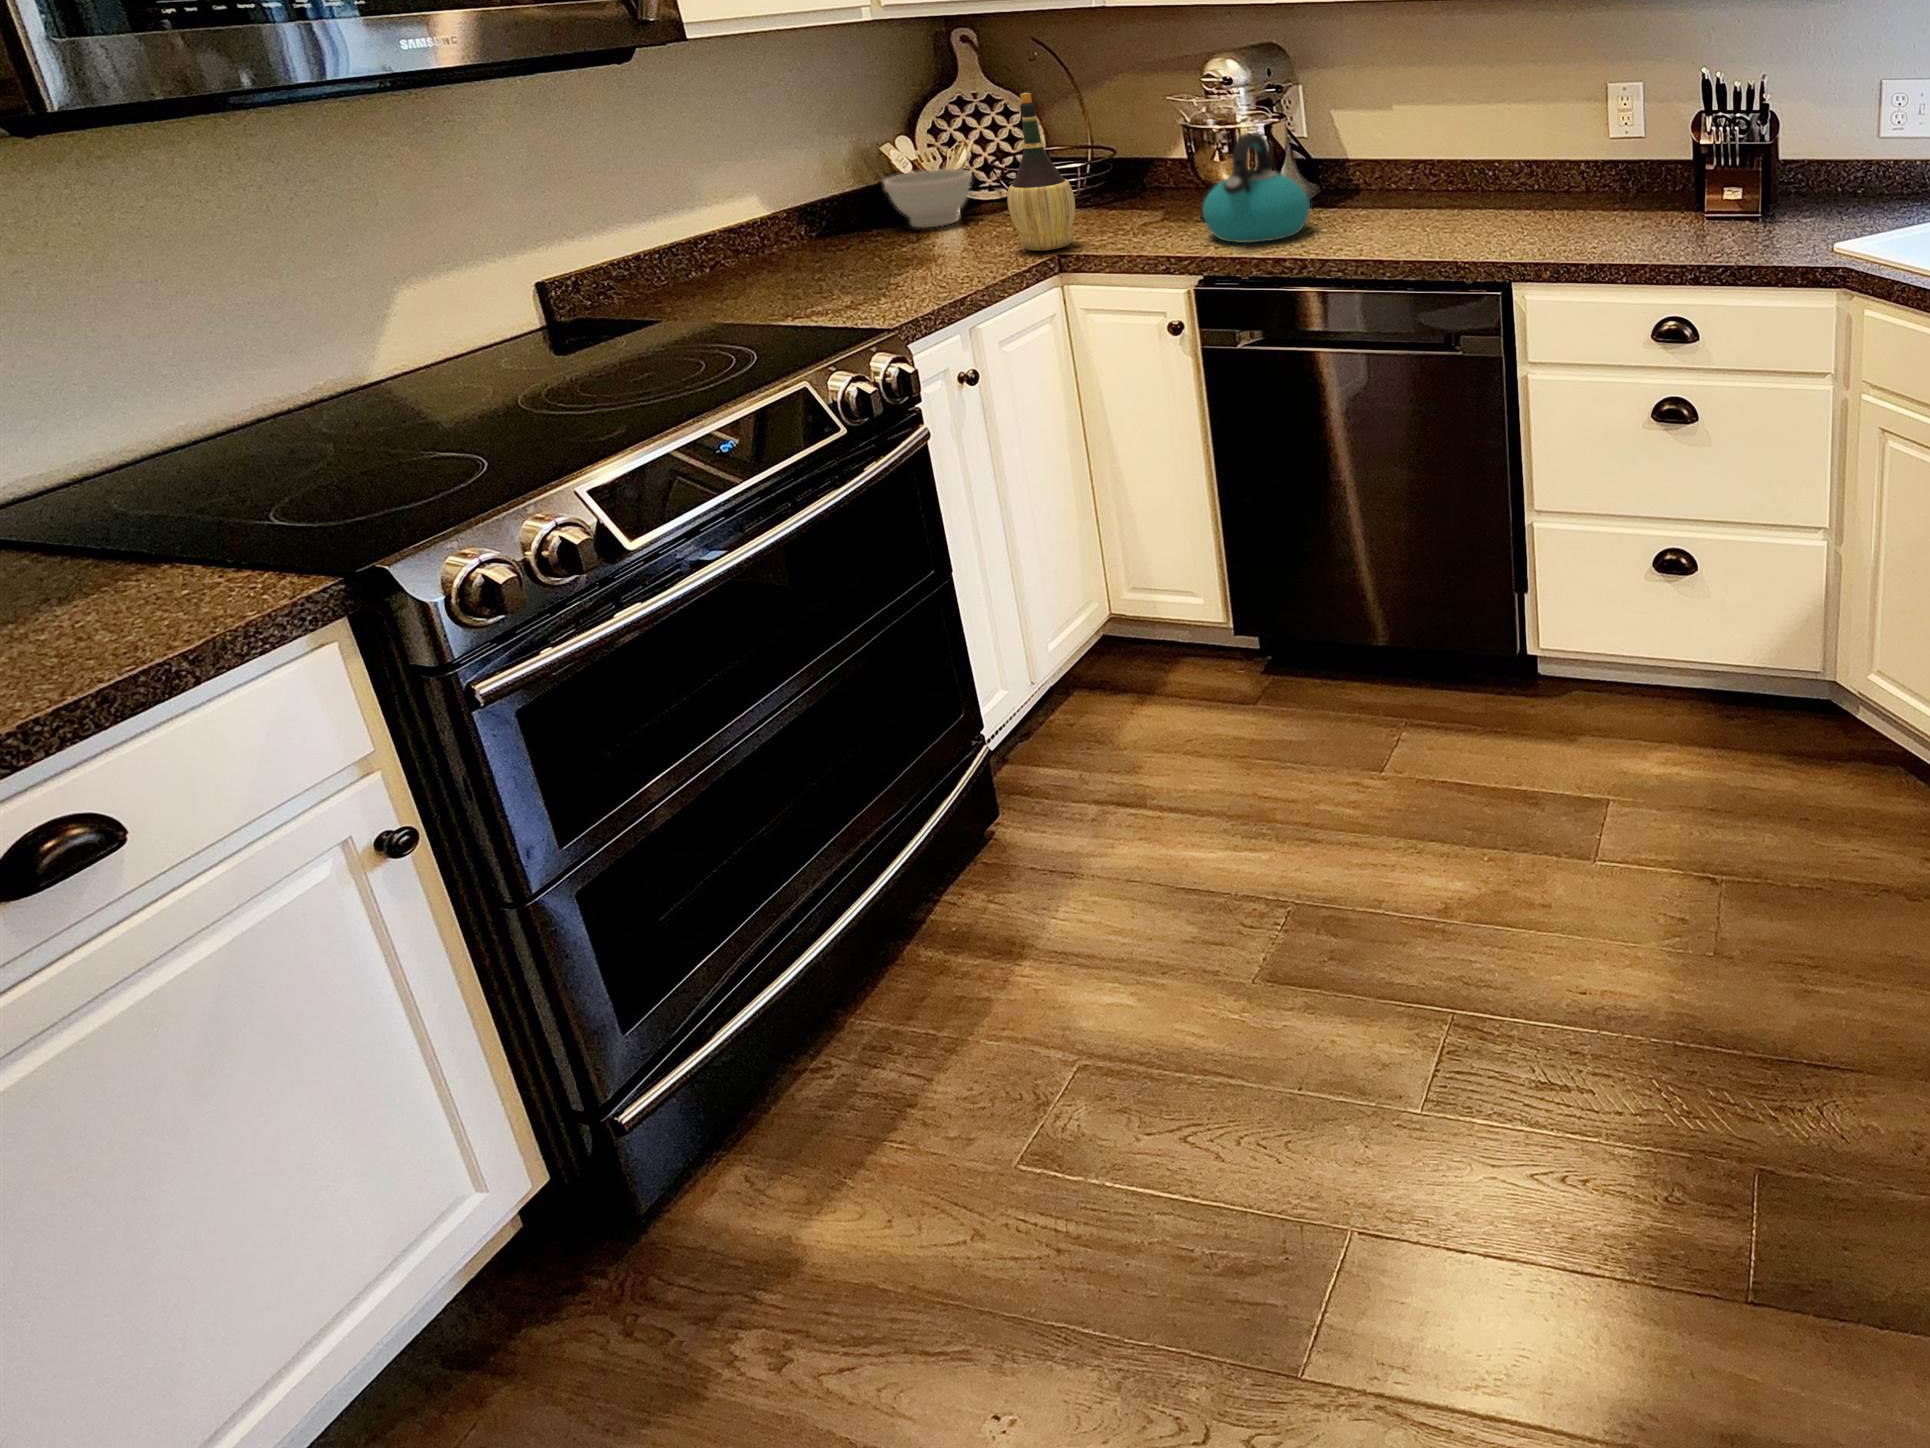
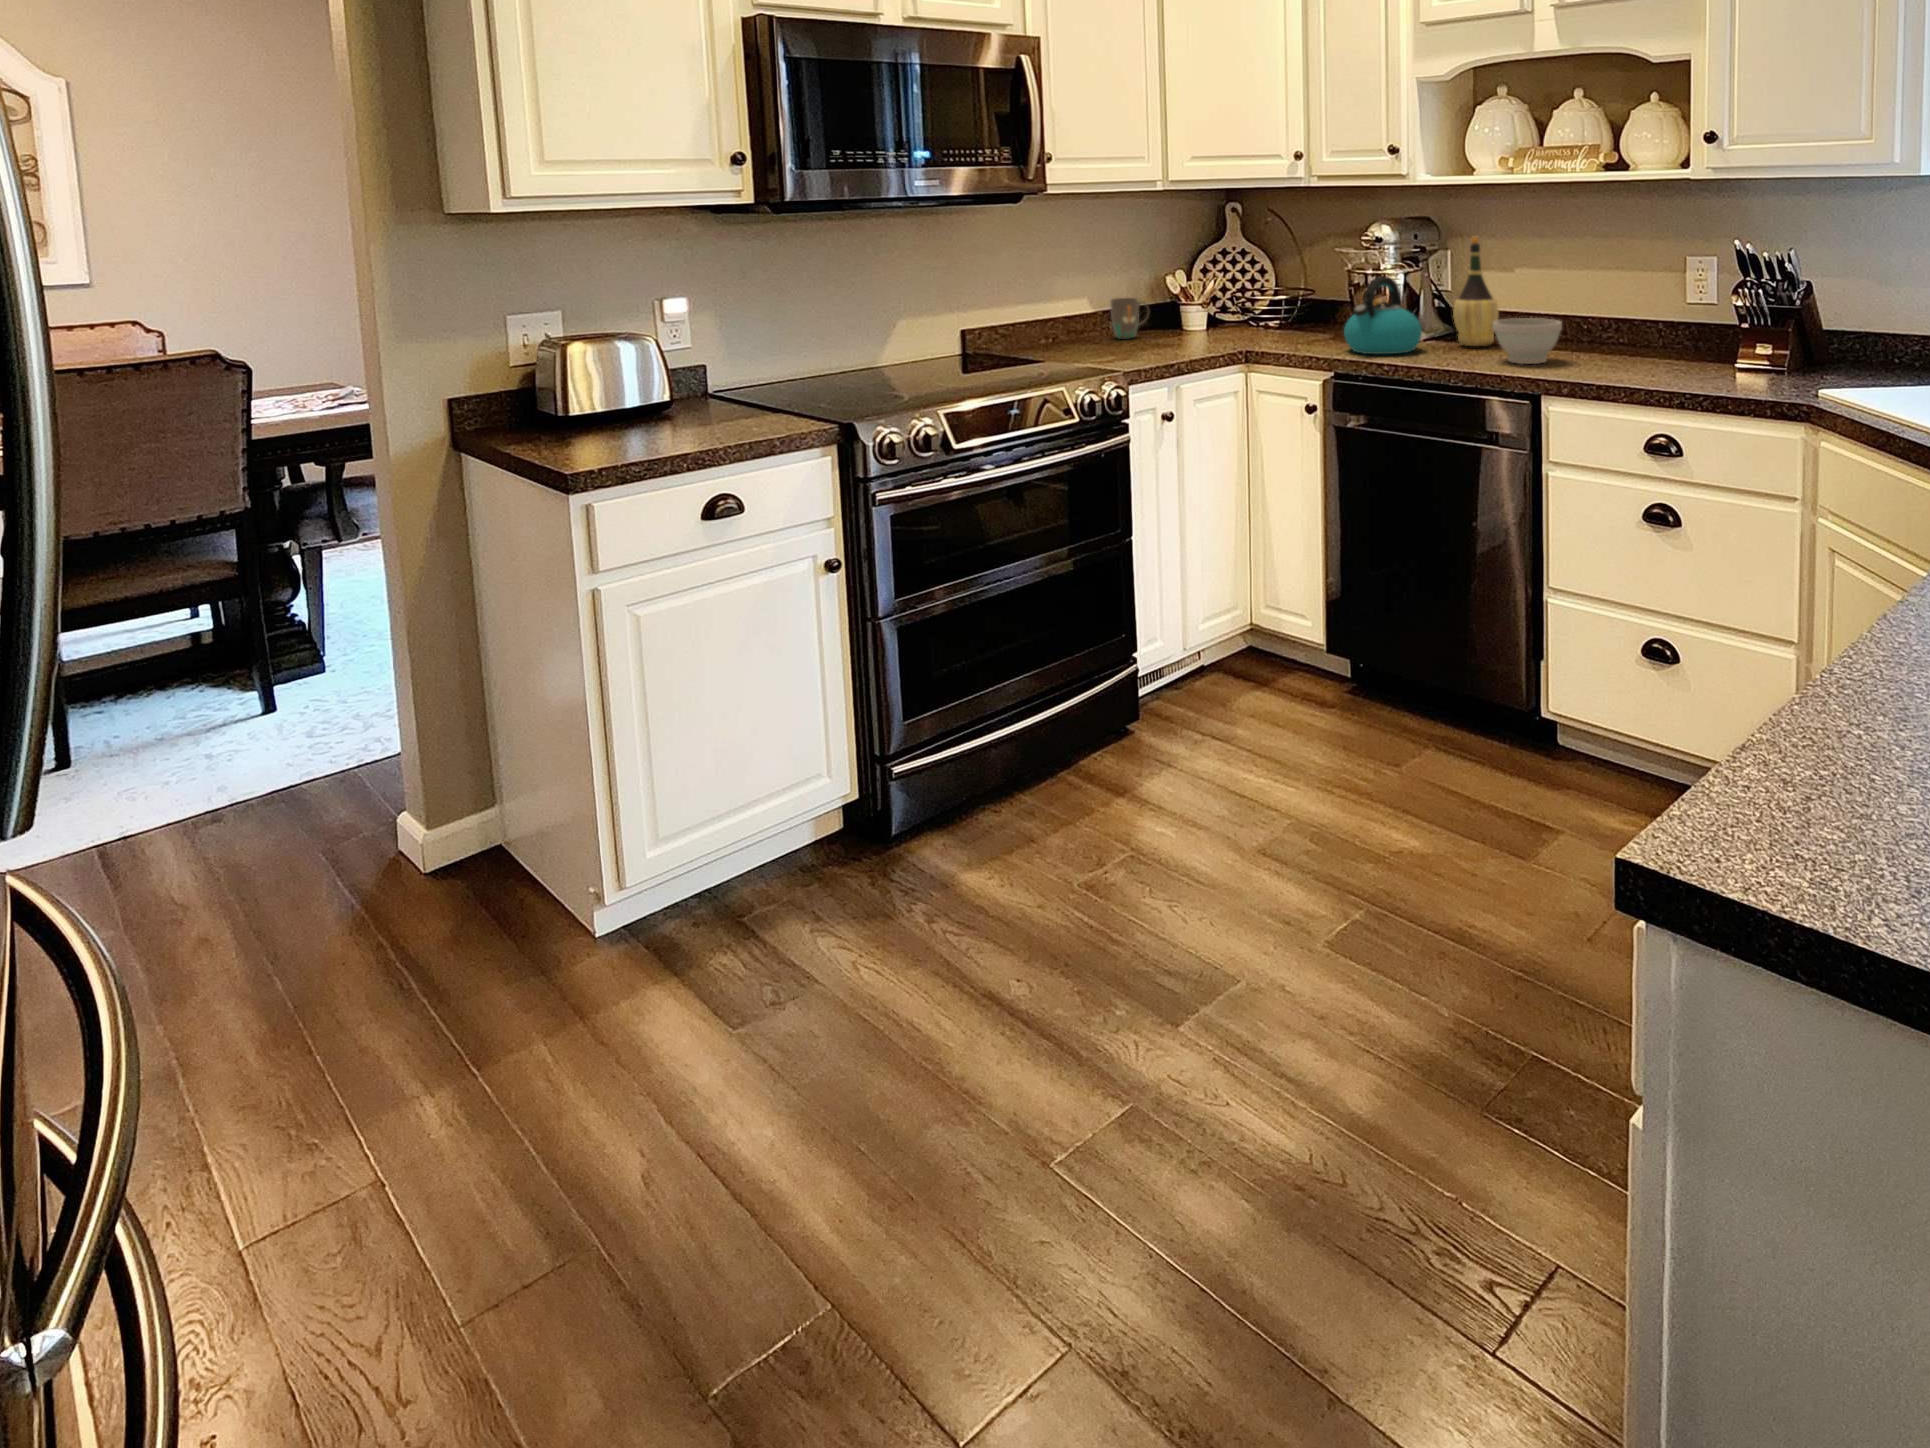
wine bottle: present [1007,93,1075,250] -> present [1453,237,1499,346]
bowl: present [884,169,971,228] -> present [1493,318,1562,364]
mug: none [807,188,875,254] -> present [1110,298,1149,339]

